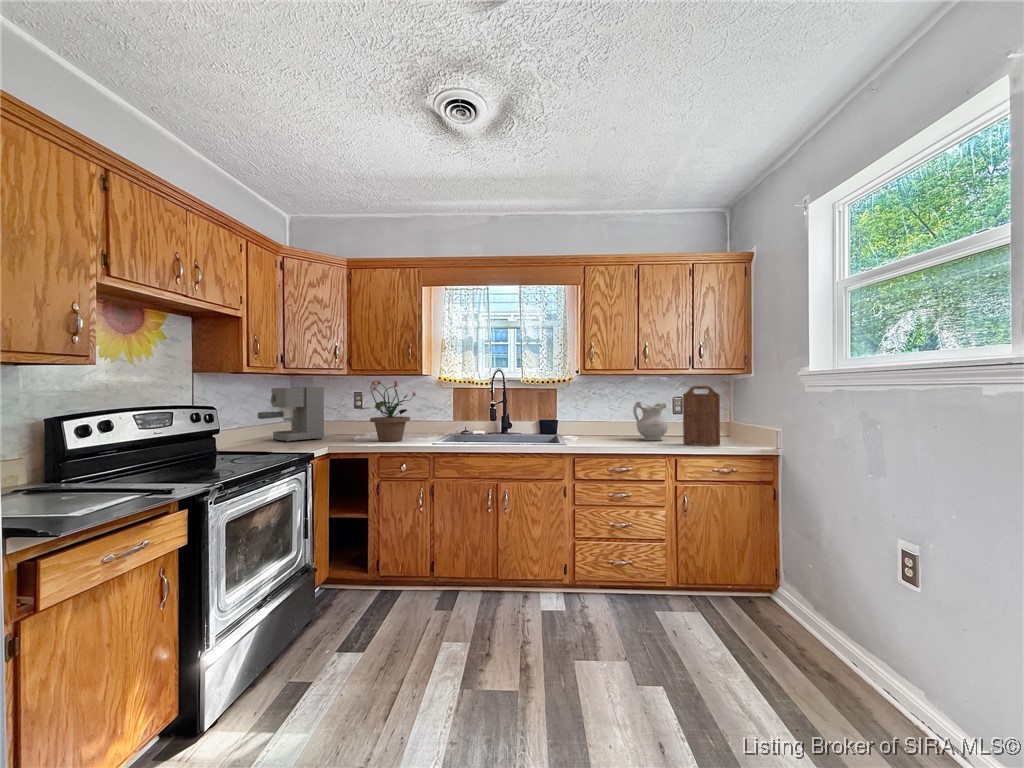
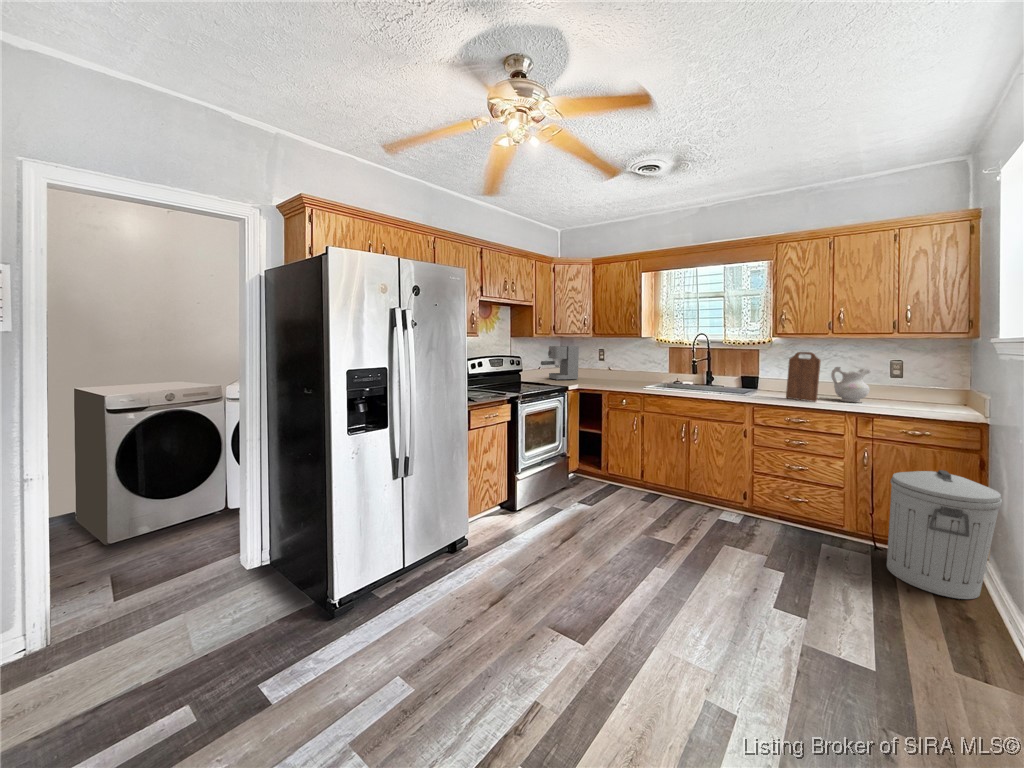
potted plant: present [361,381,416,441] -> none [599,342,640,385]
cutting board: present [683,386,720,446] -> present [786,352,821,402]
trash can: none [721,507,816,654] -> present [887,470,1002,599]

